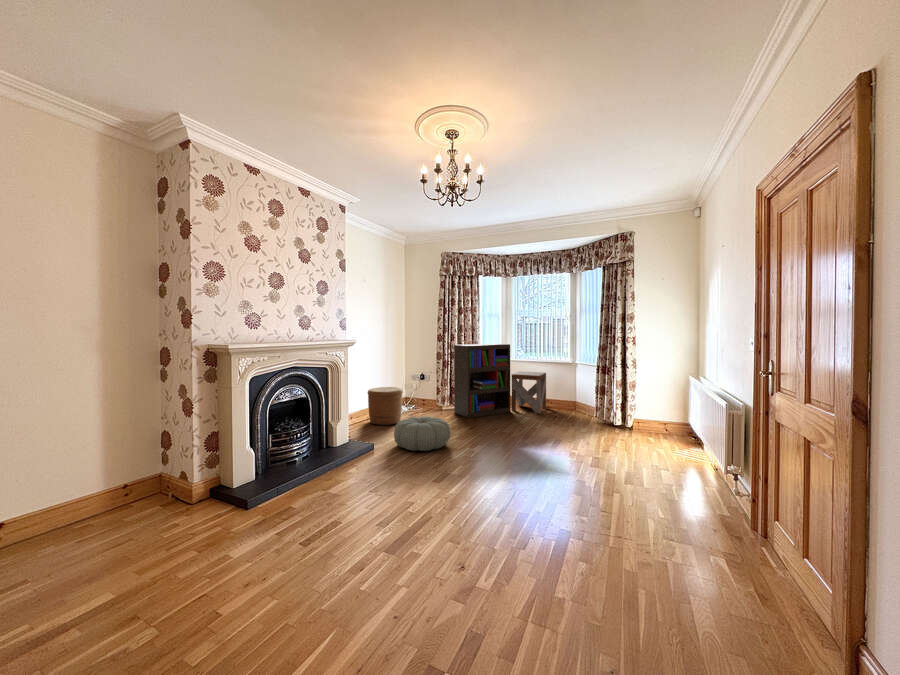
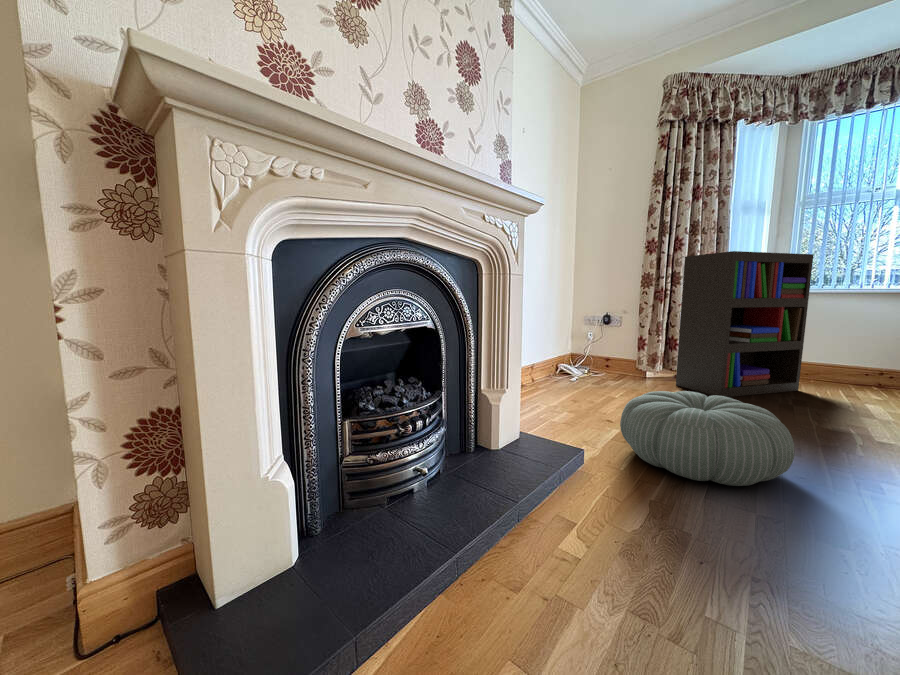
side table: present [512,371,546,414] -> none [797,314,893,400]
woven basket: present [368,387,403,425] -> none [525,331,592,401]

